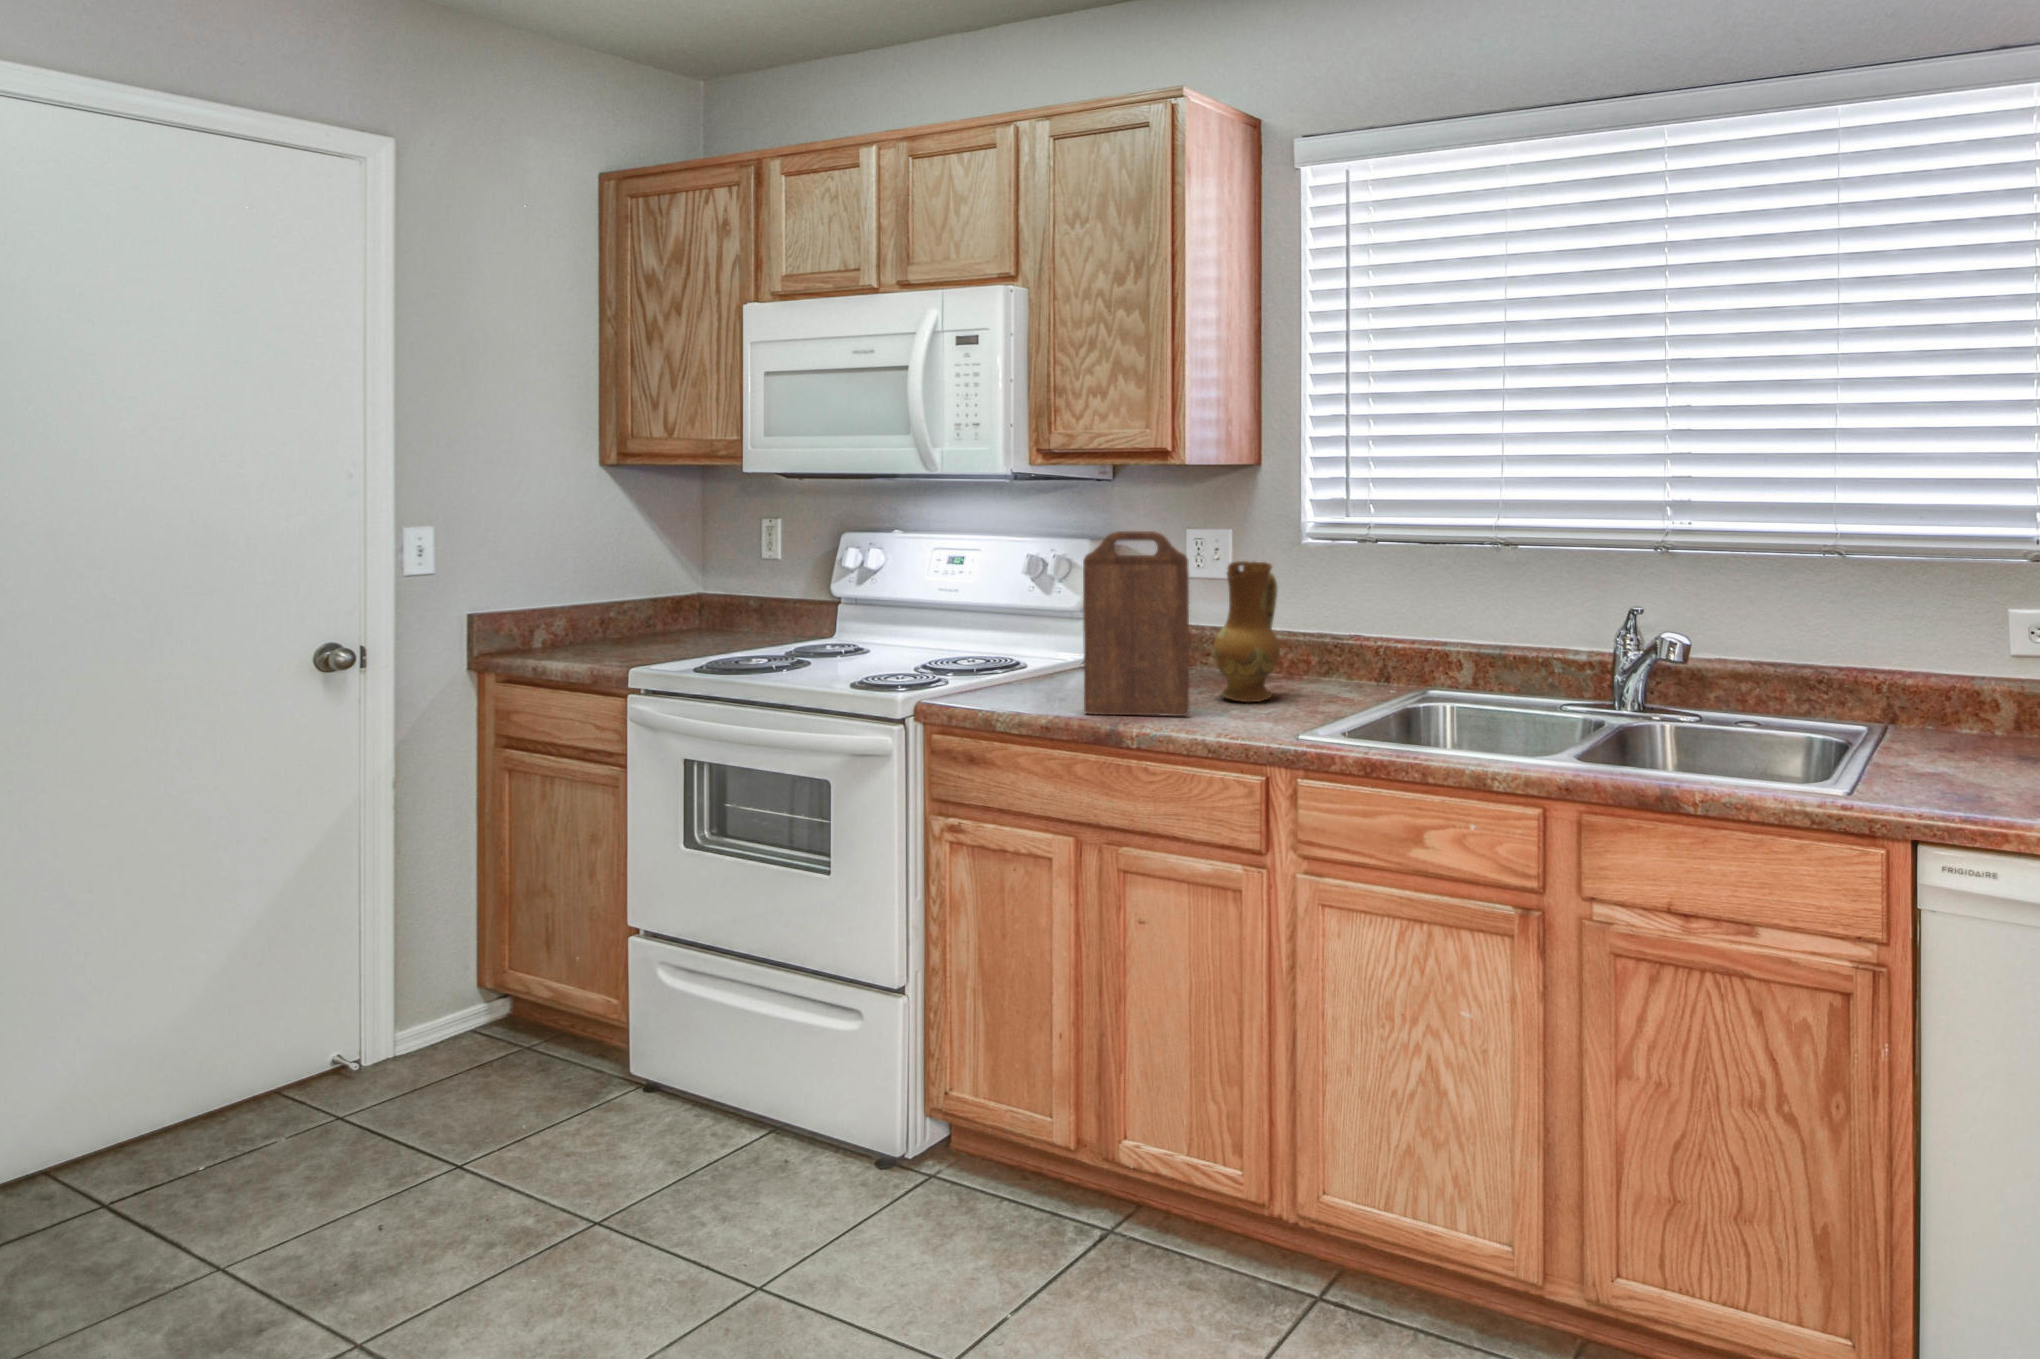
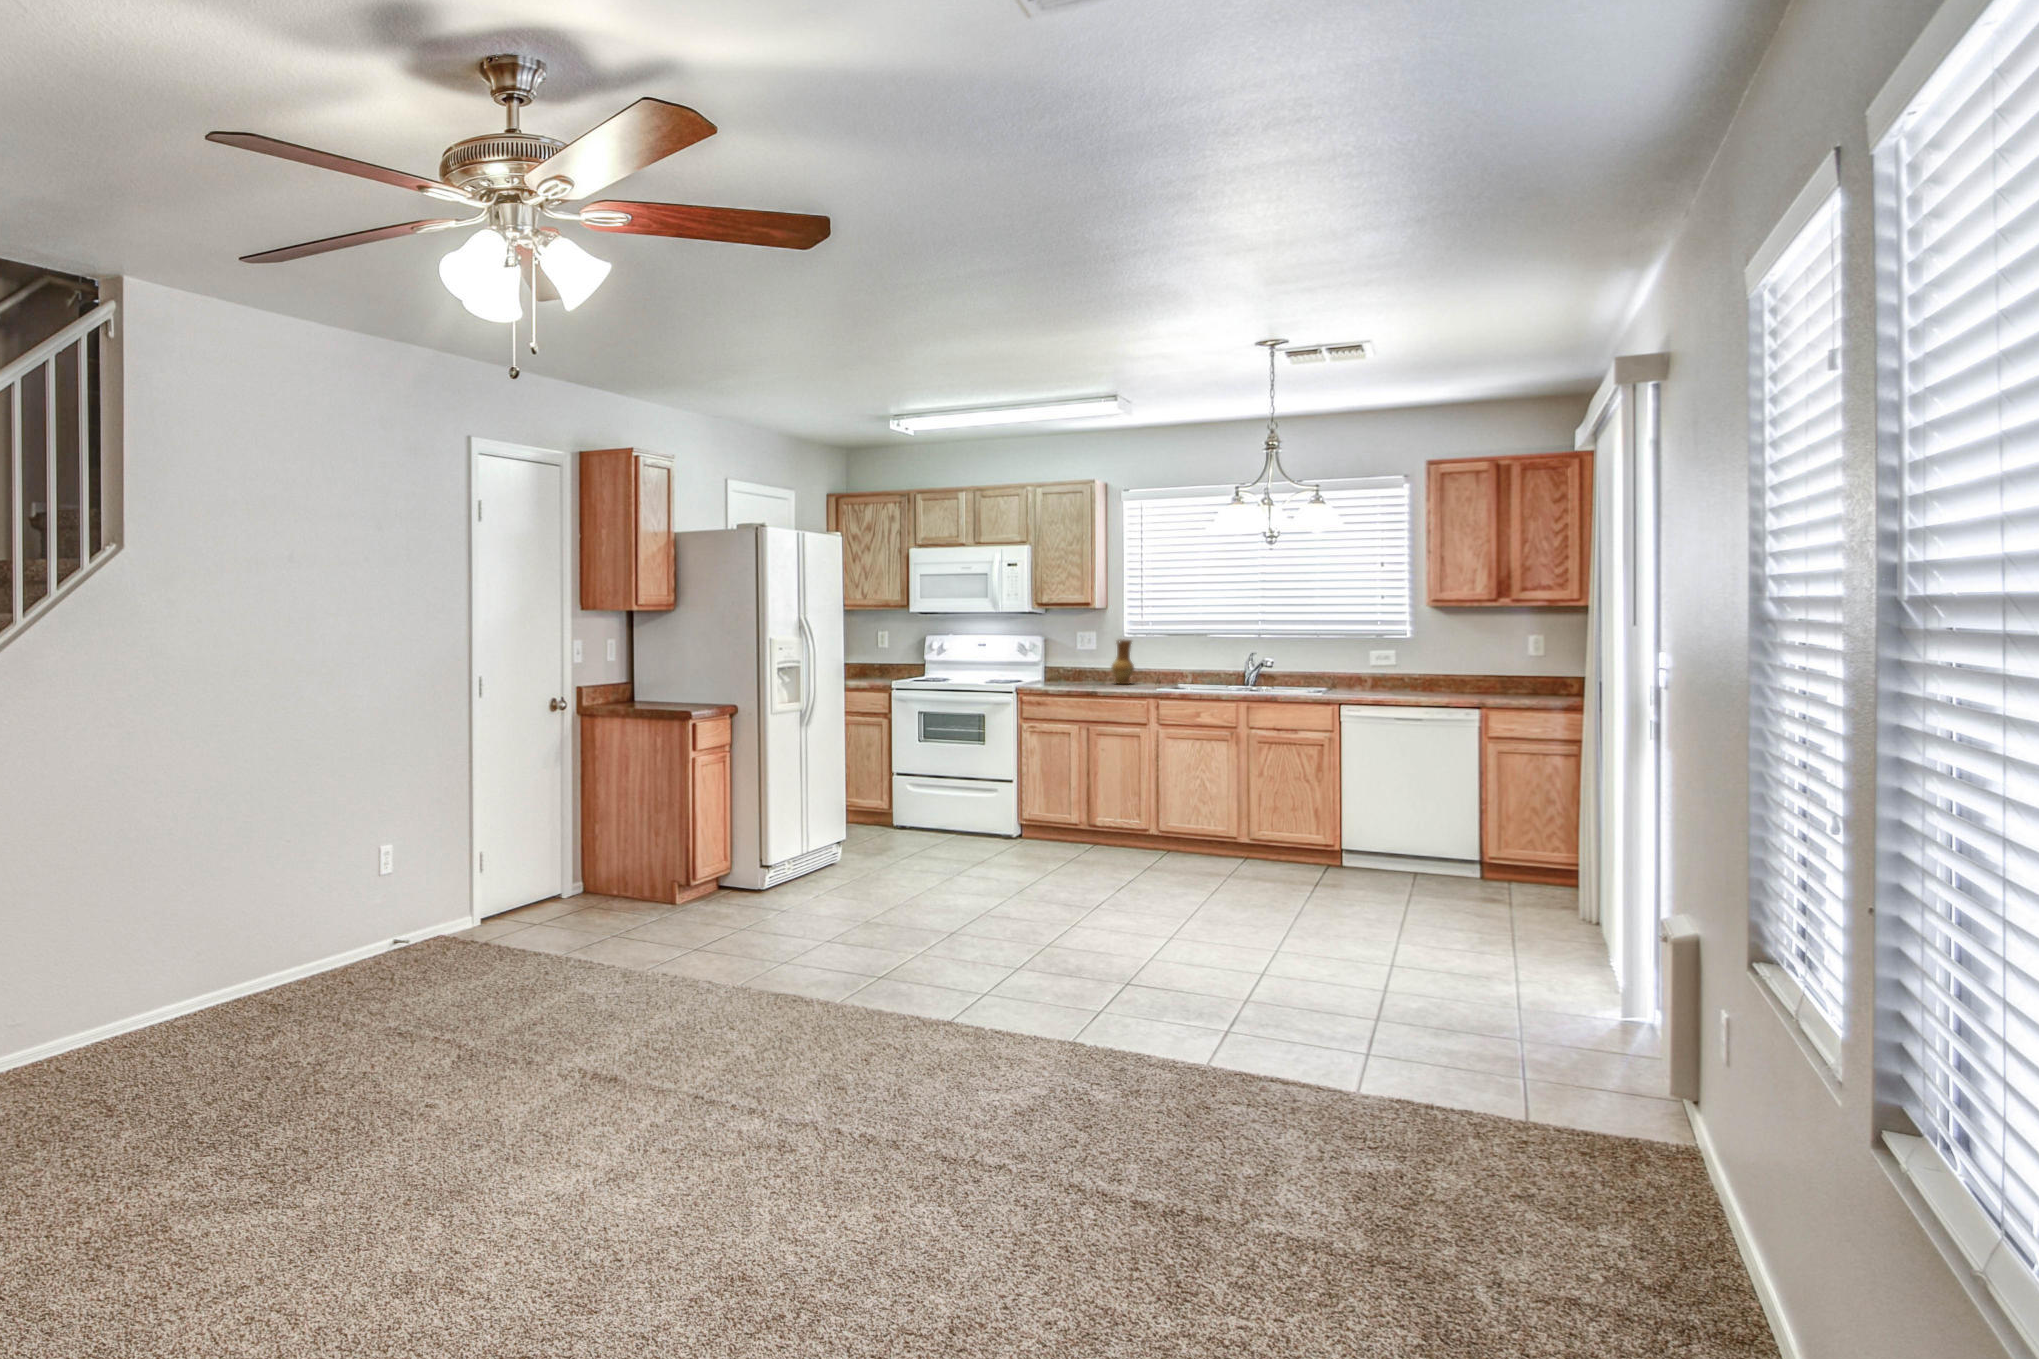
cutting board: present [1083,531,1189,716] -> none [1078,630,1114,686]

